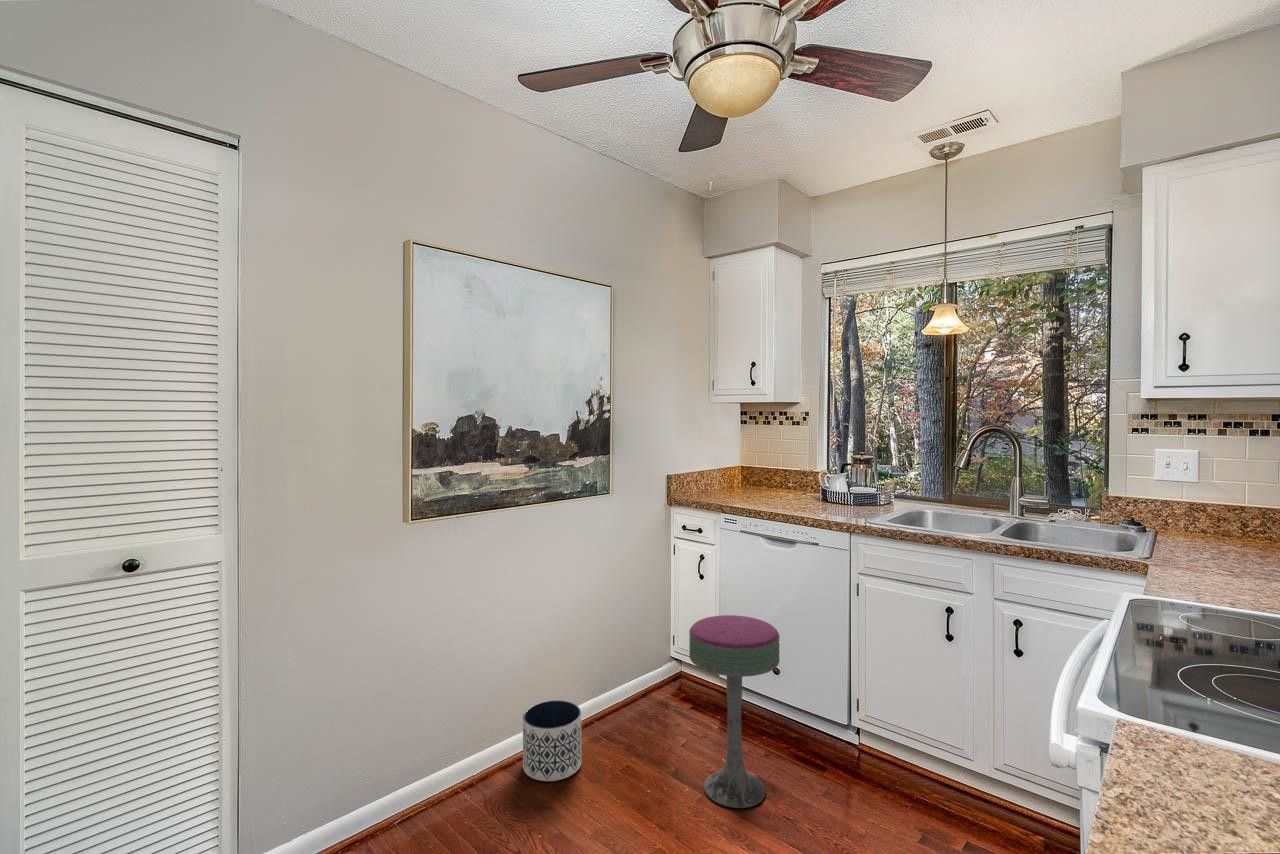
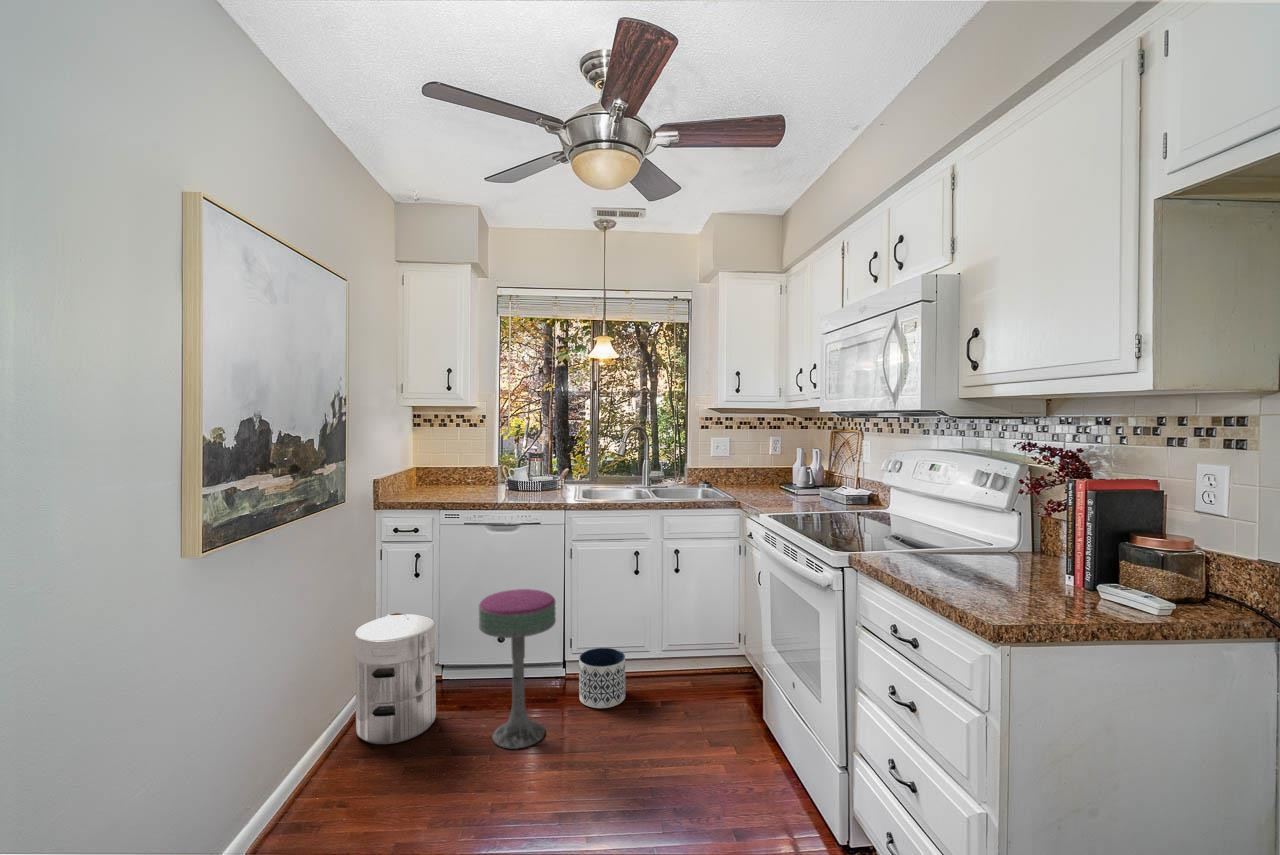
waste bin: none [608,610,683,742] -> present [354,613,436,744]
planter: present [523,700,582,781] -> present [579,648,625,708]

